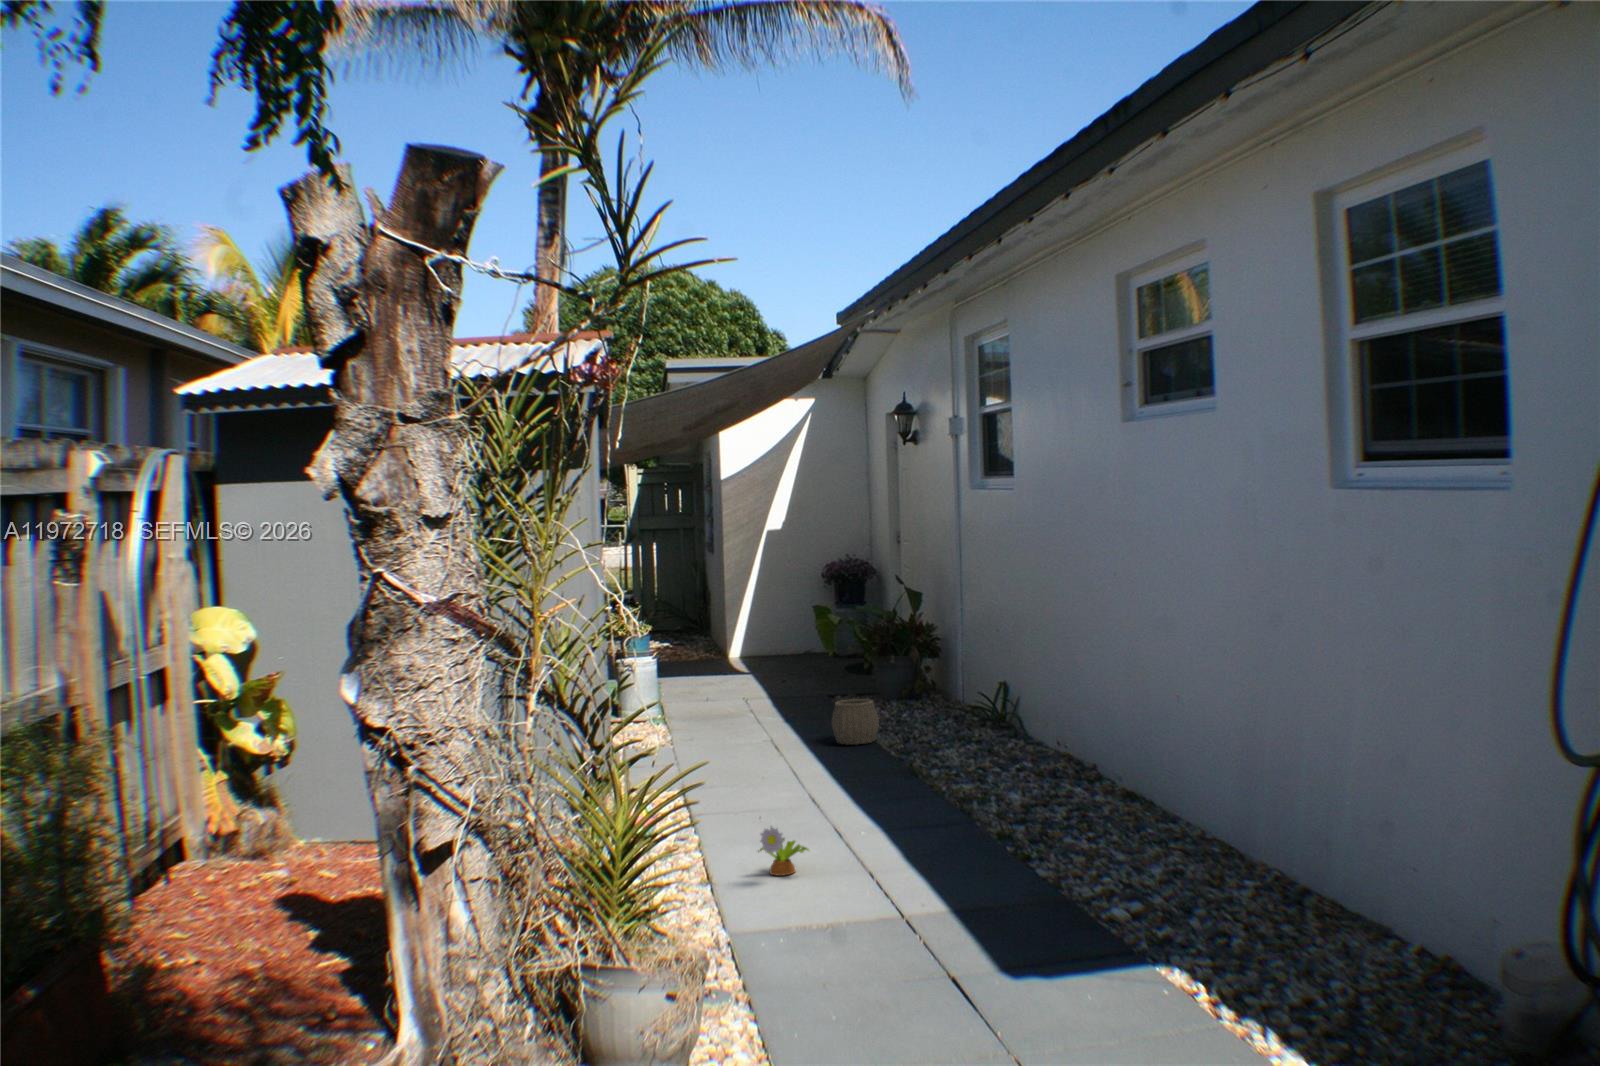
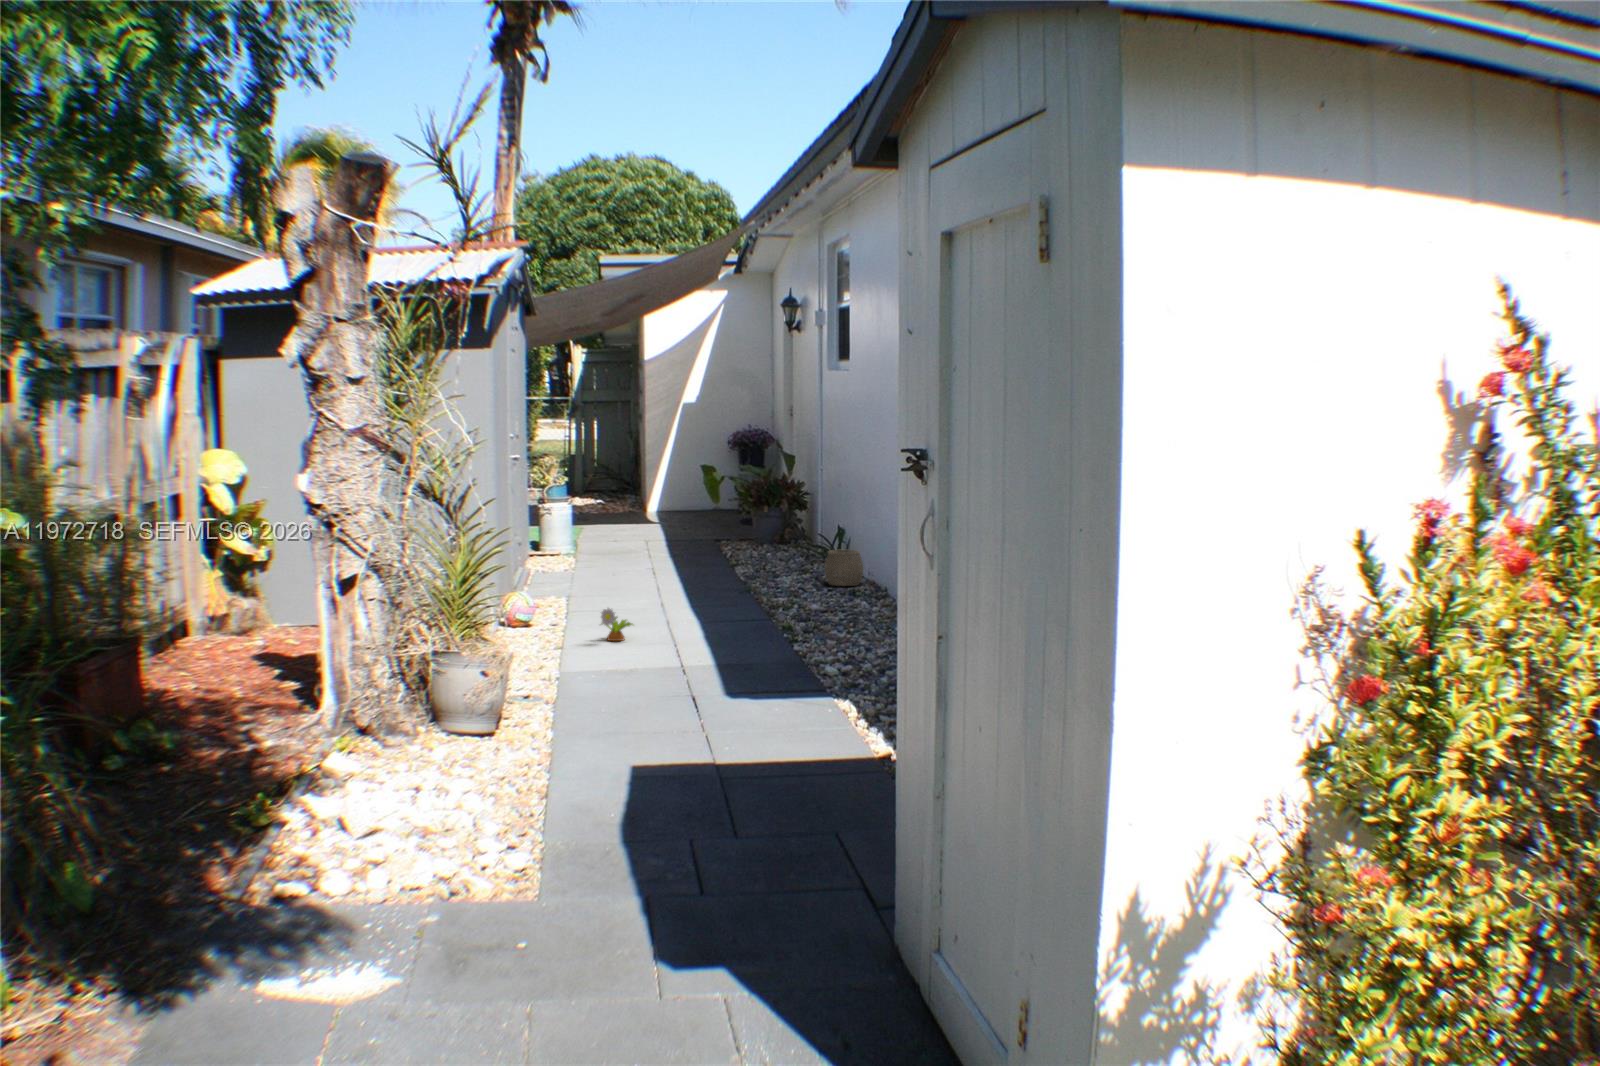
woven basket: present [832,699,879,745] -> present [825,550,863,586]

